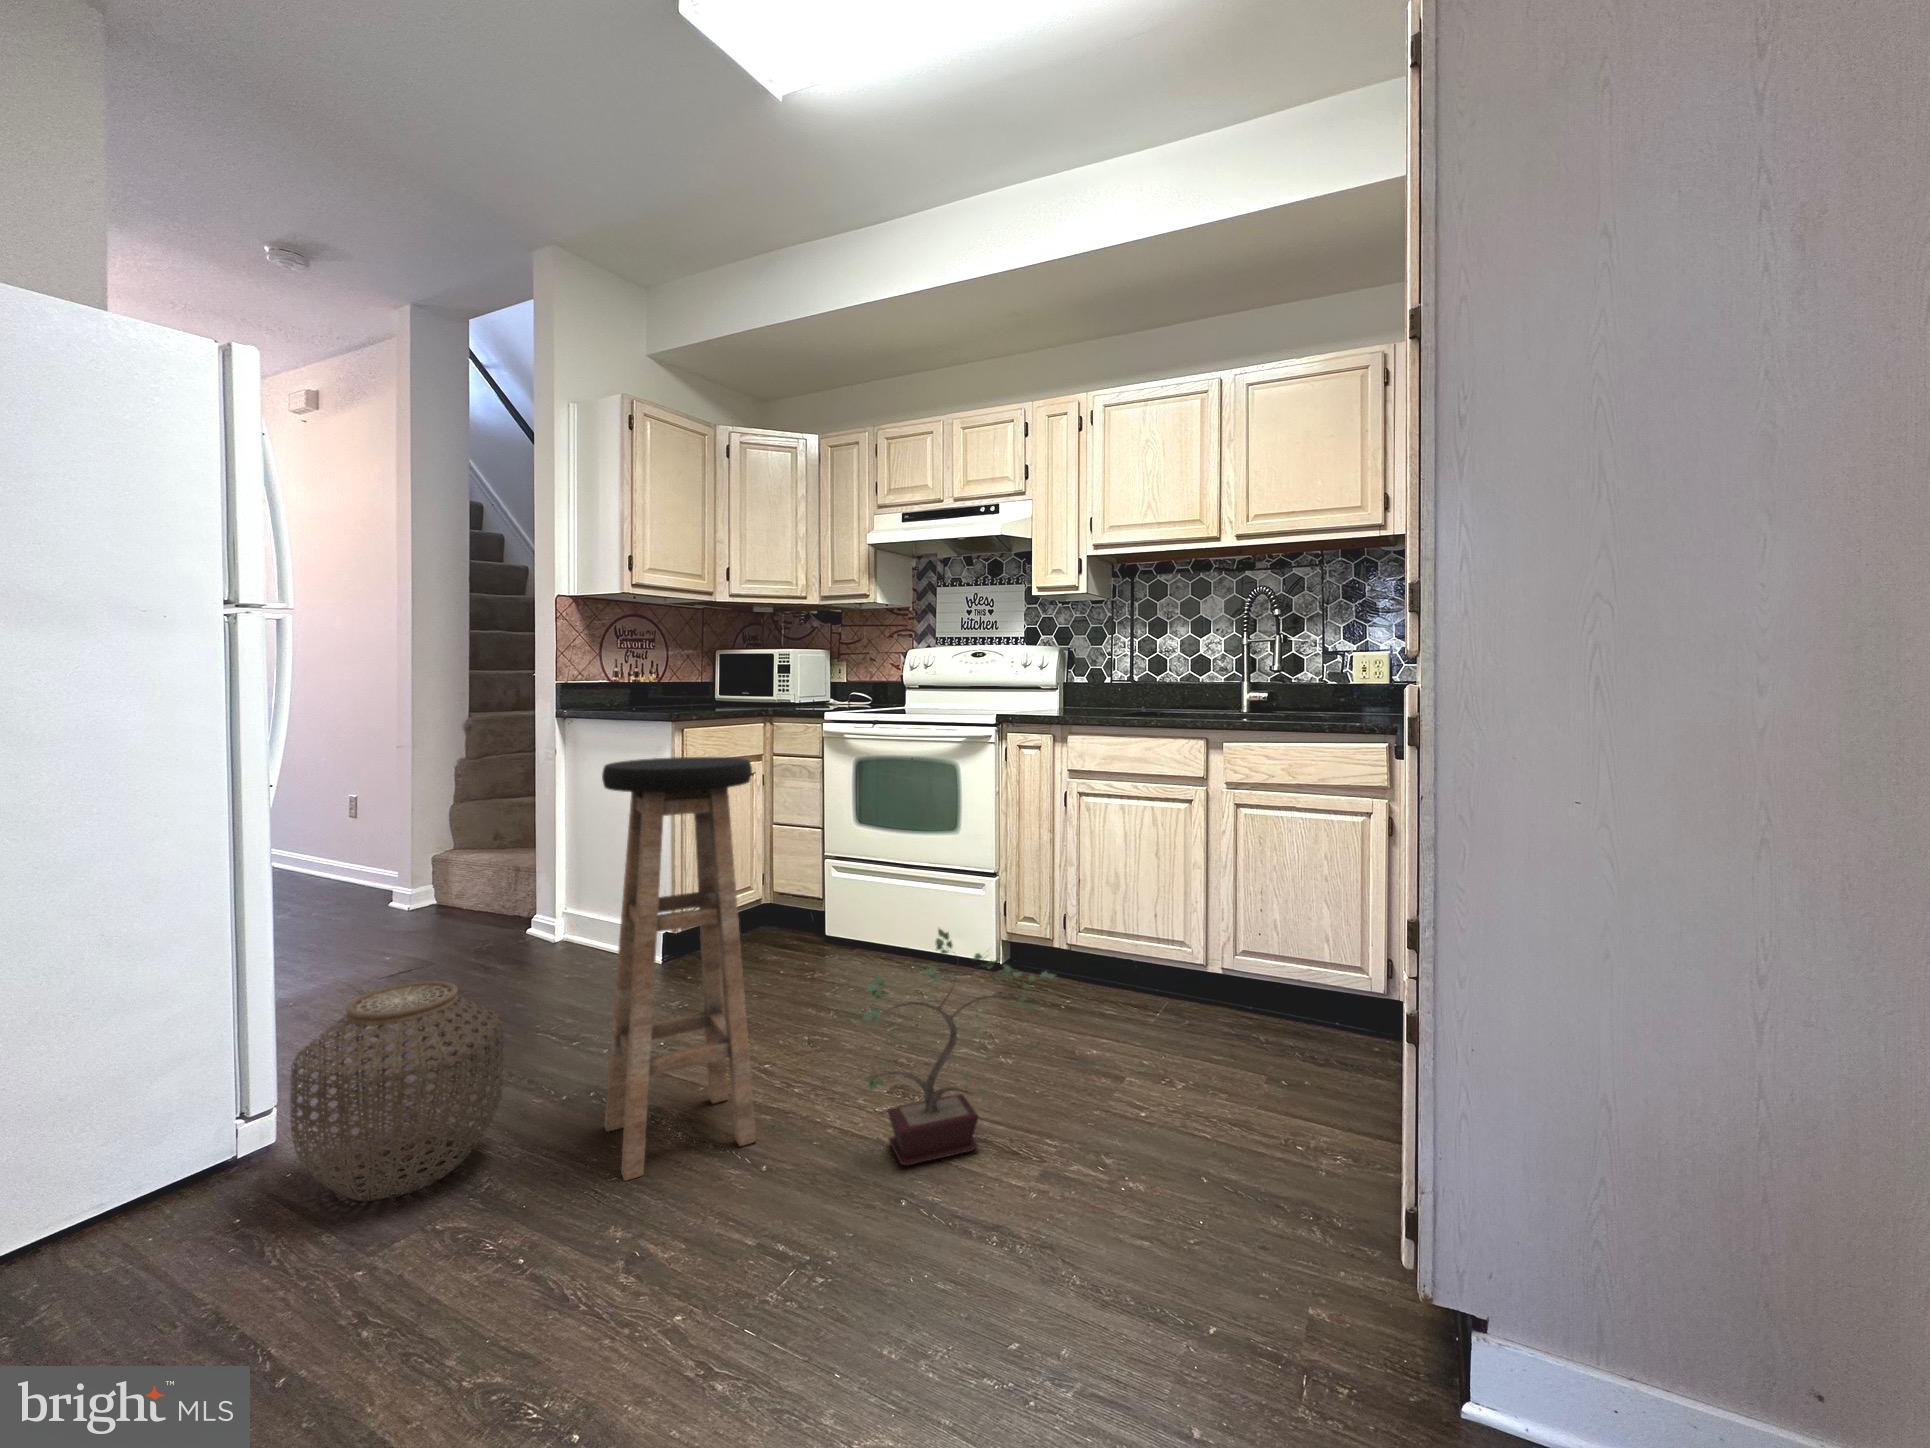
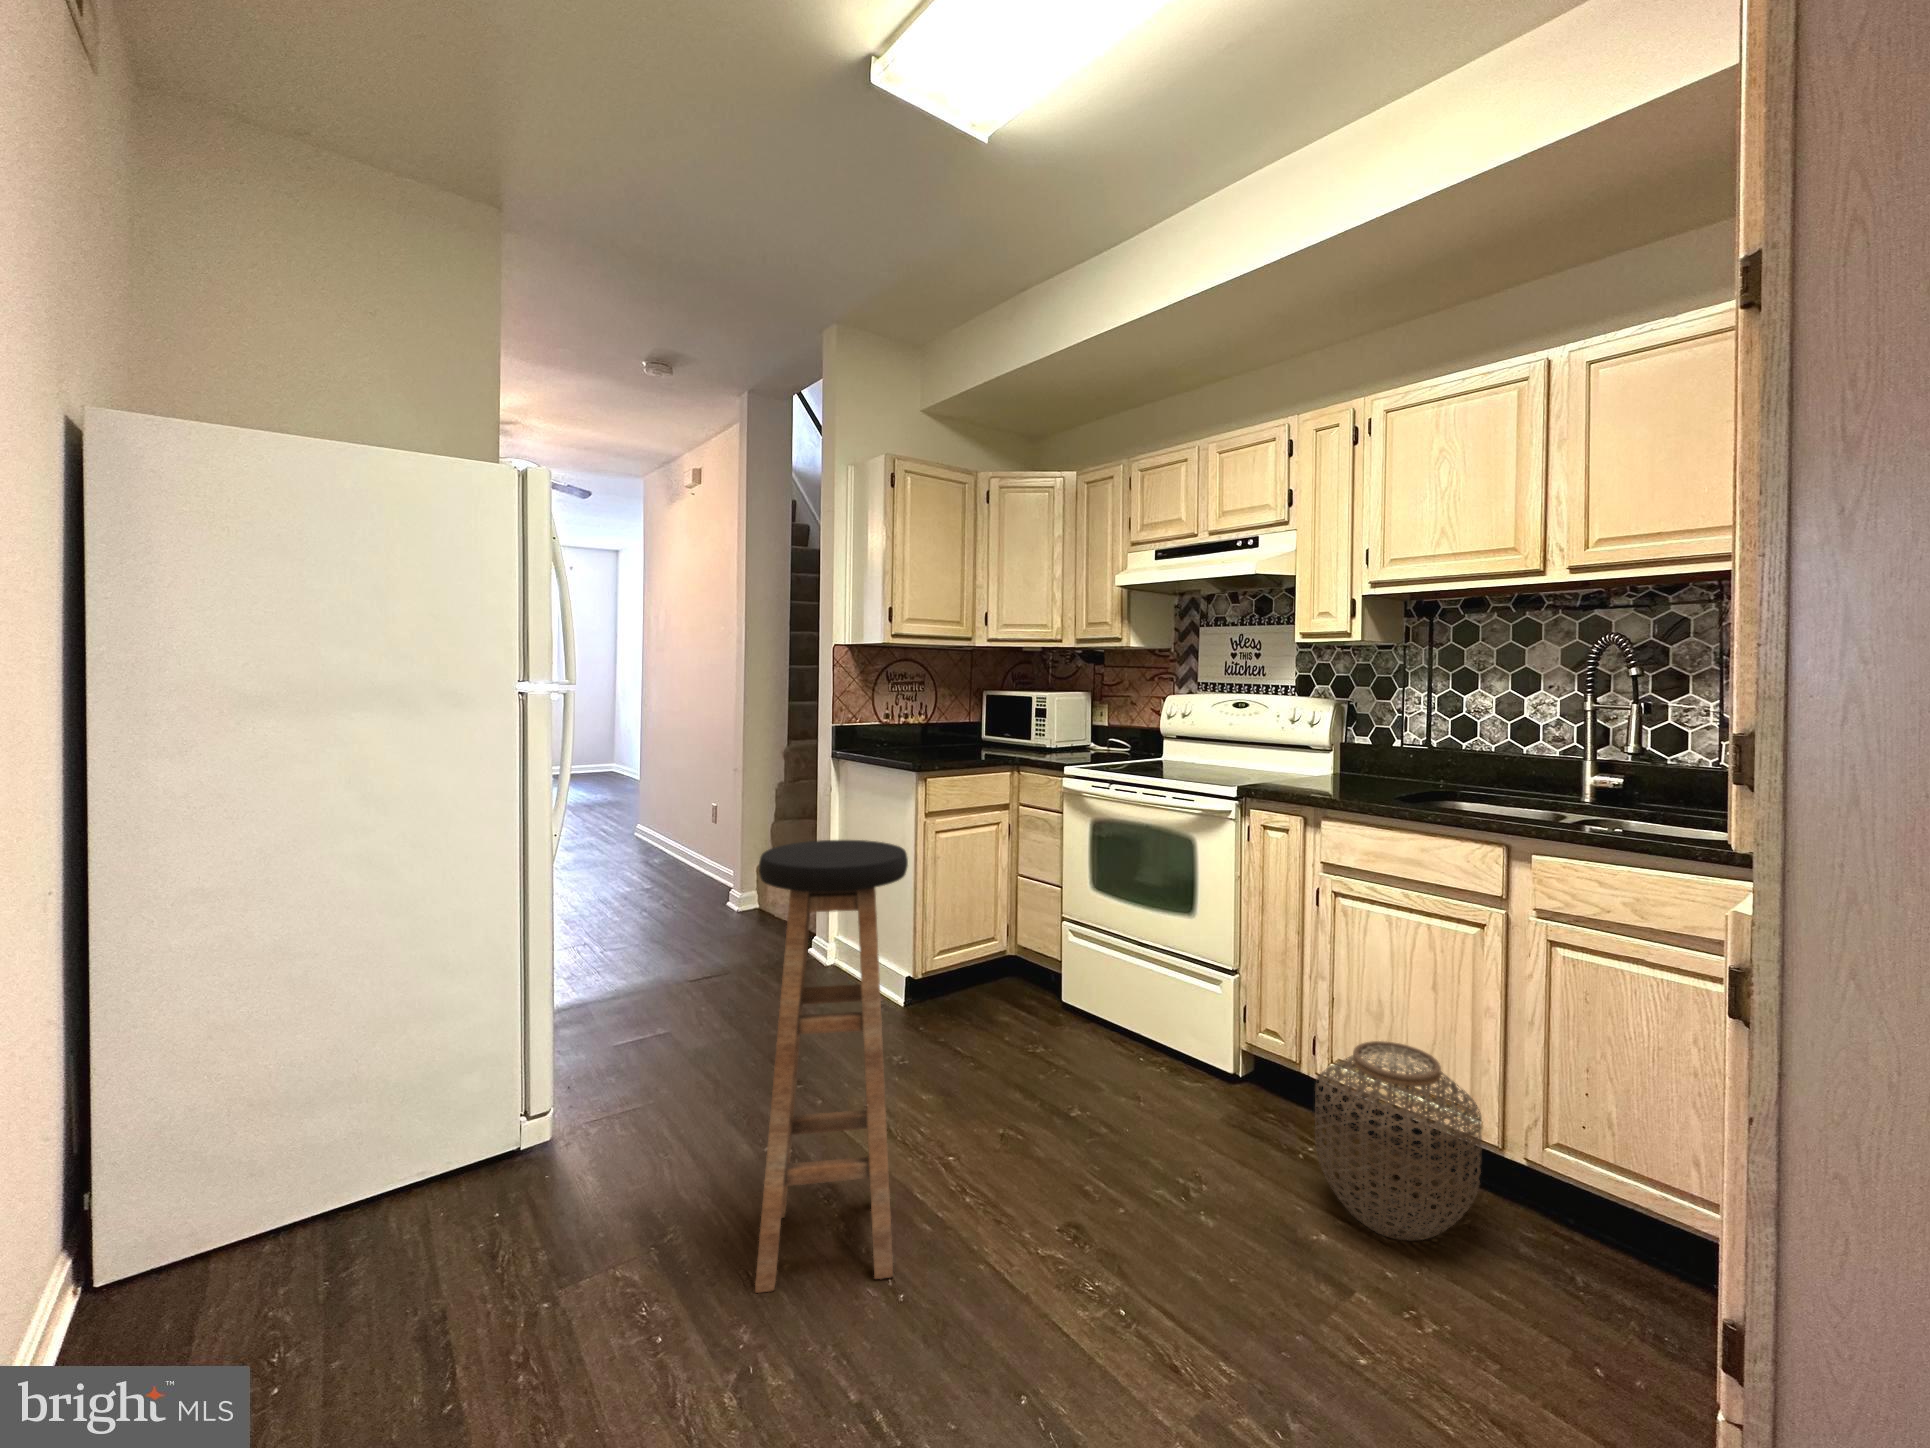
potted plant: present [863,929,1055,1166] -> none [982,1080,1233,1371]
woven basket: present [290,981,503,1200] -> present [1315,1041,1482,1240]

